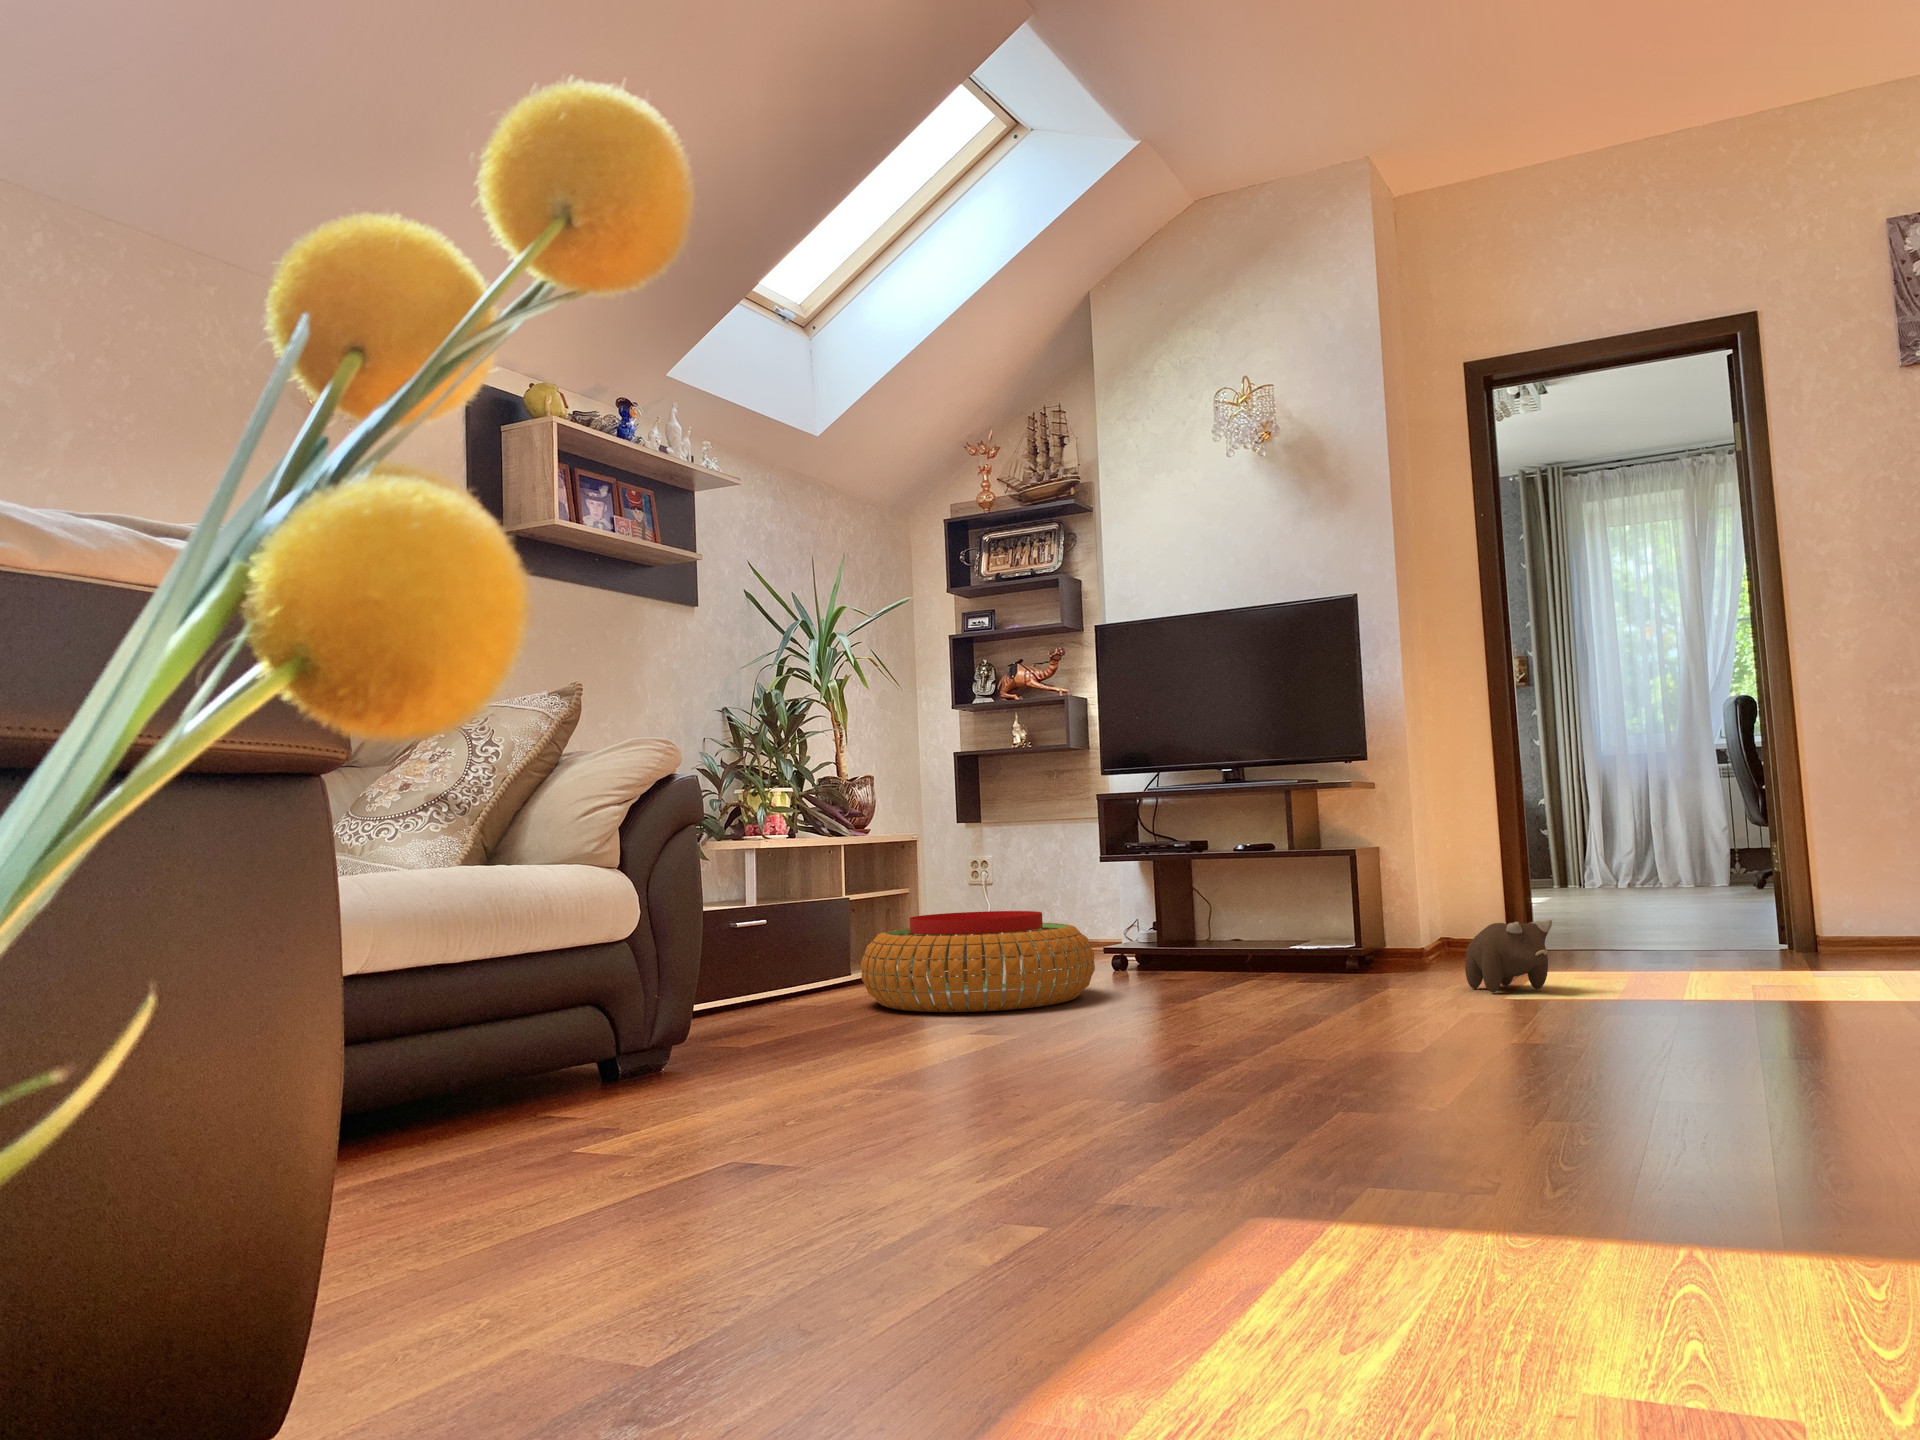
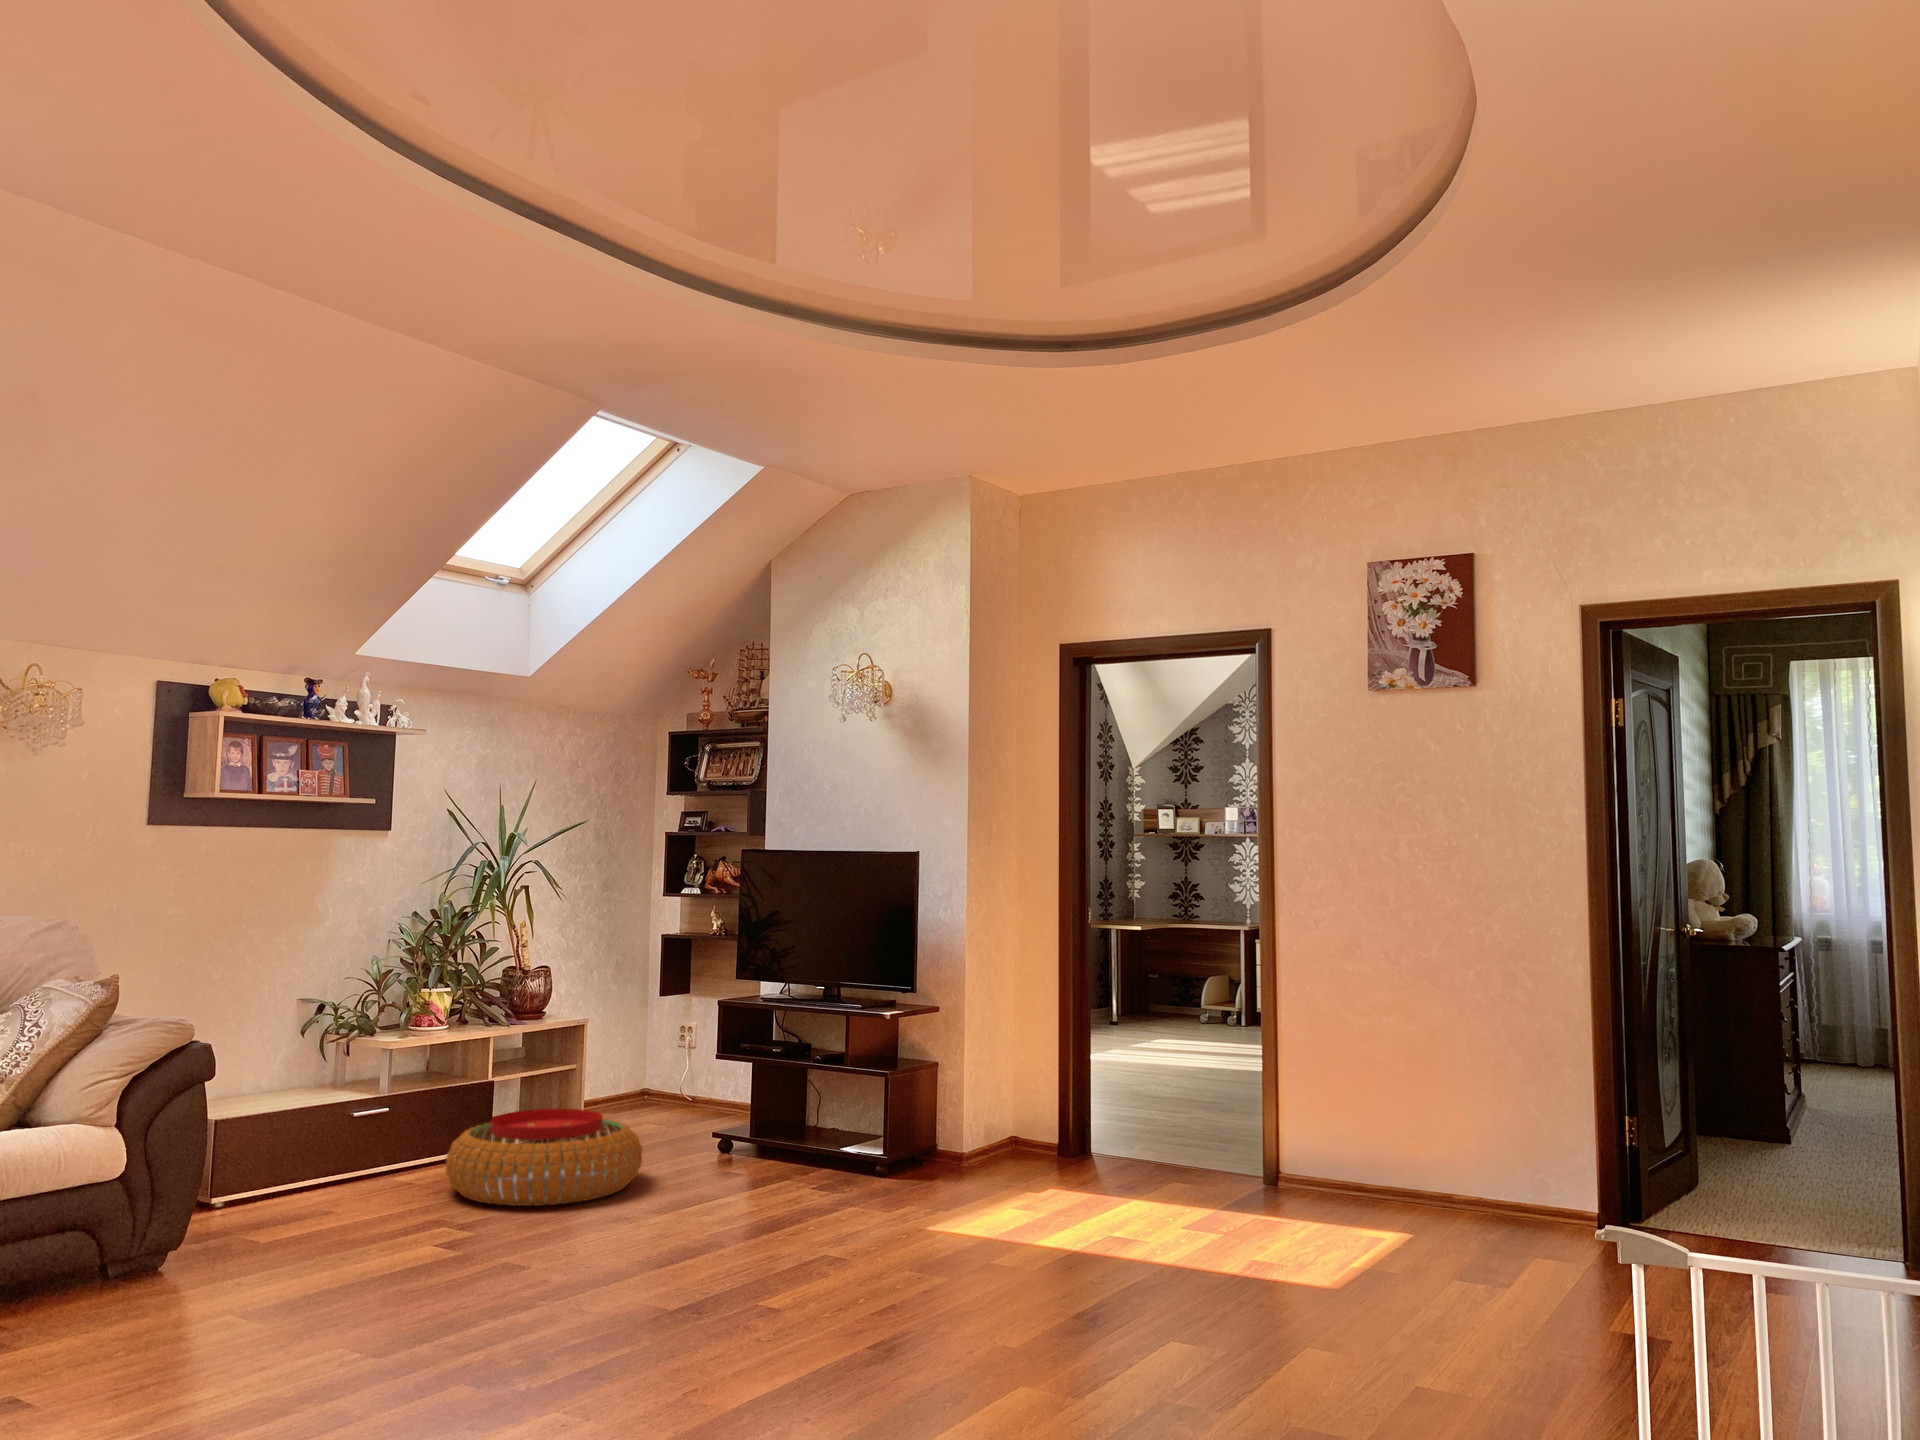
plush toy: present [1465,920,1552,992] -> none [911,1161,969,1221]

